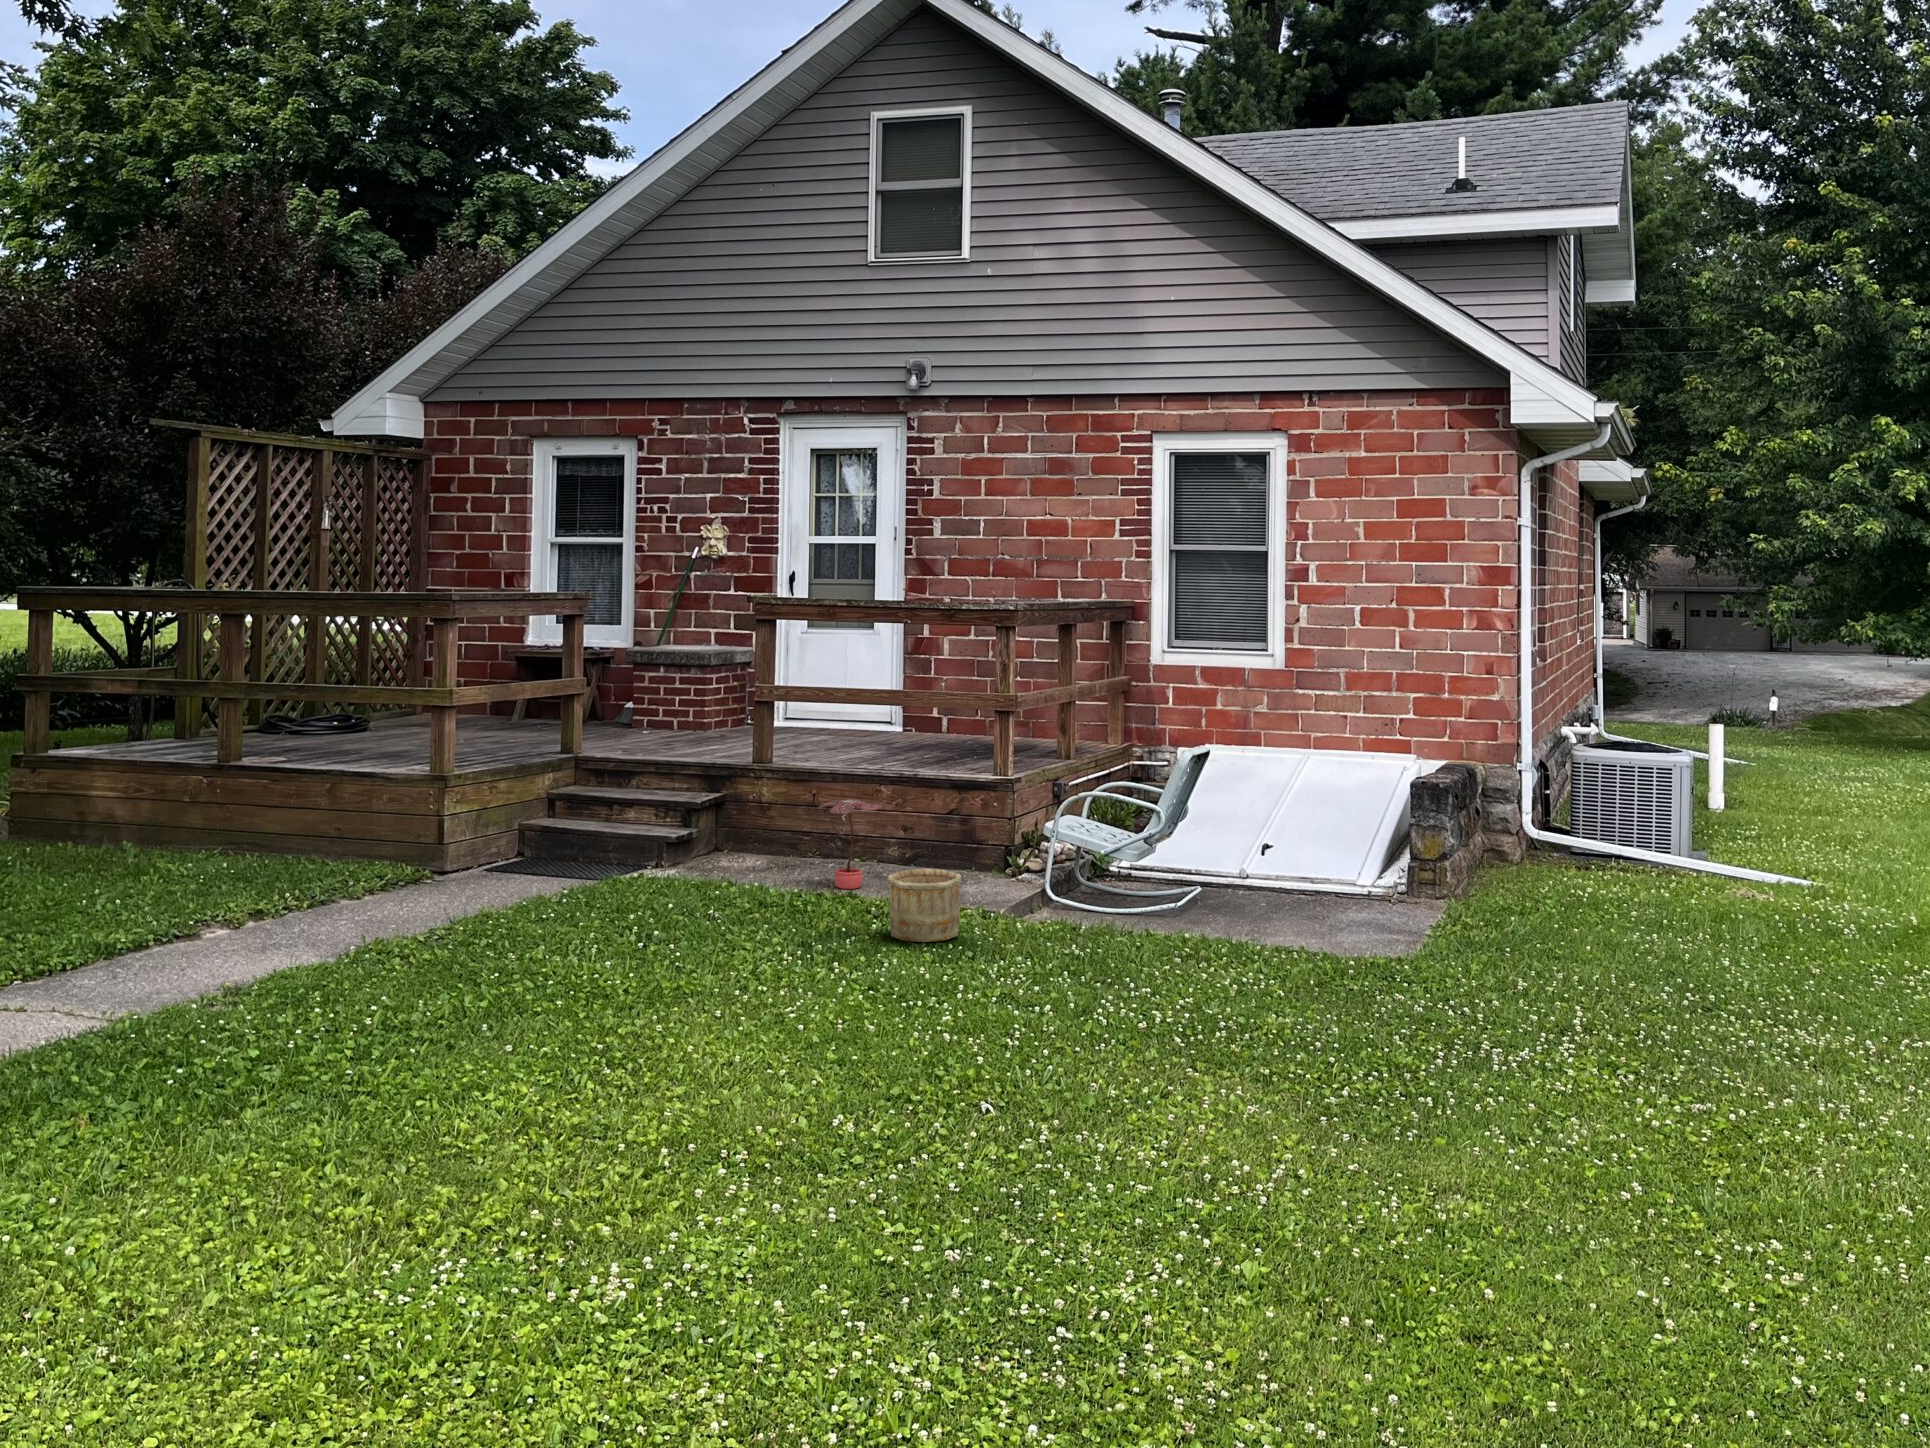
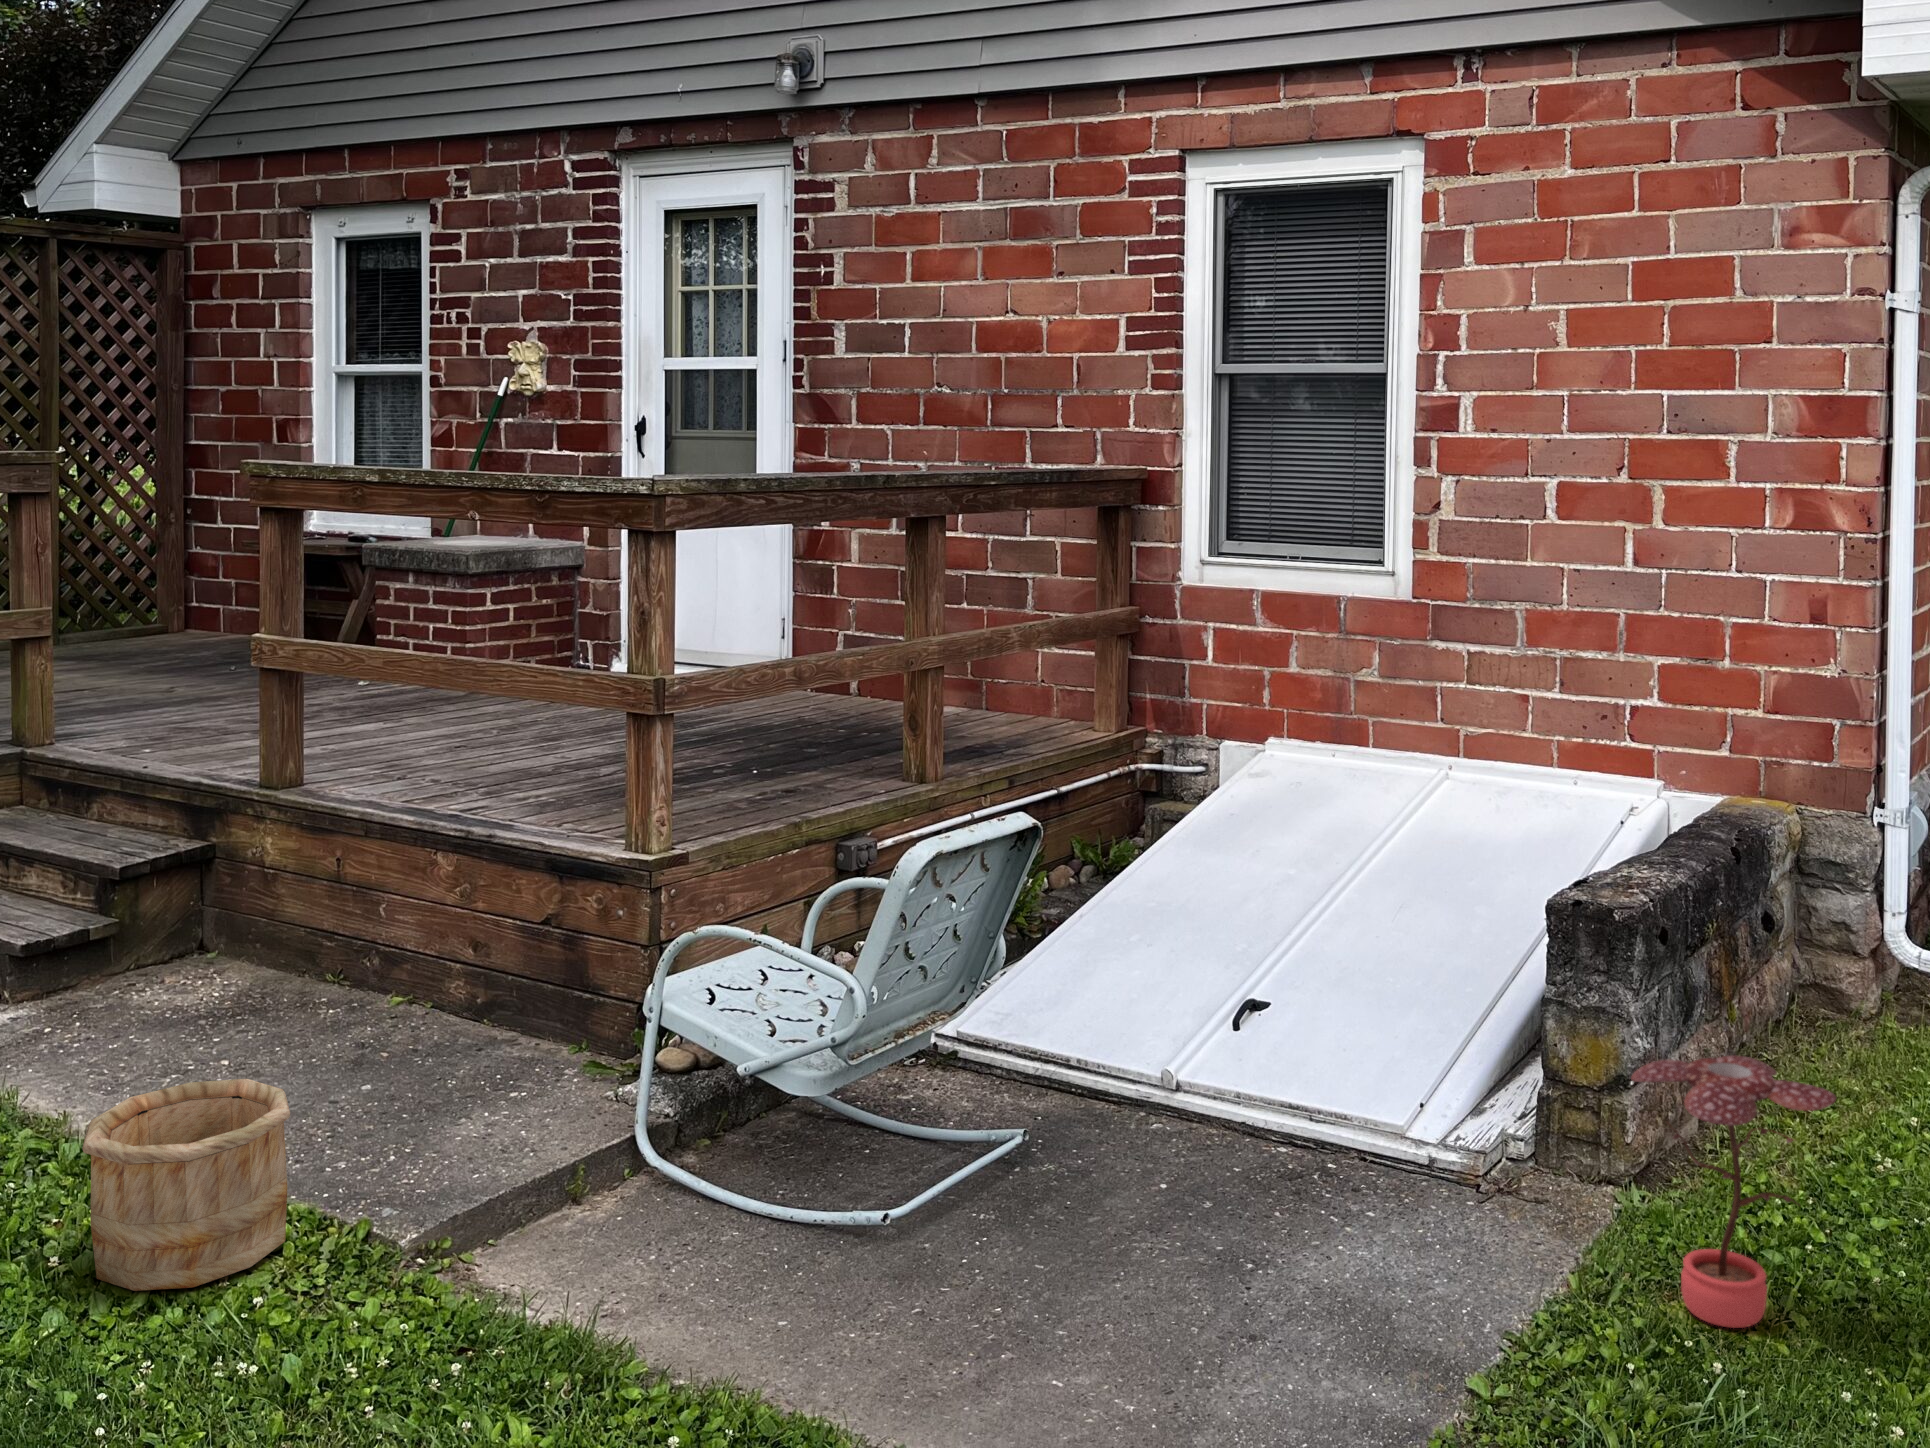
potted plant: present [818,799,883,889] -> present [1631,1056,1836,1328]

